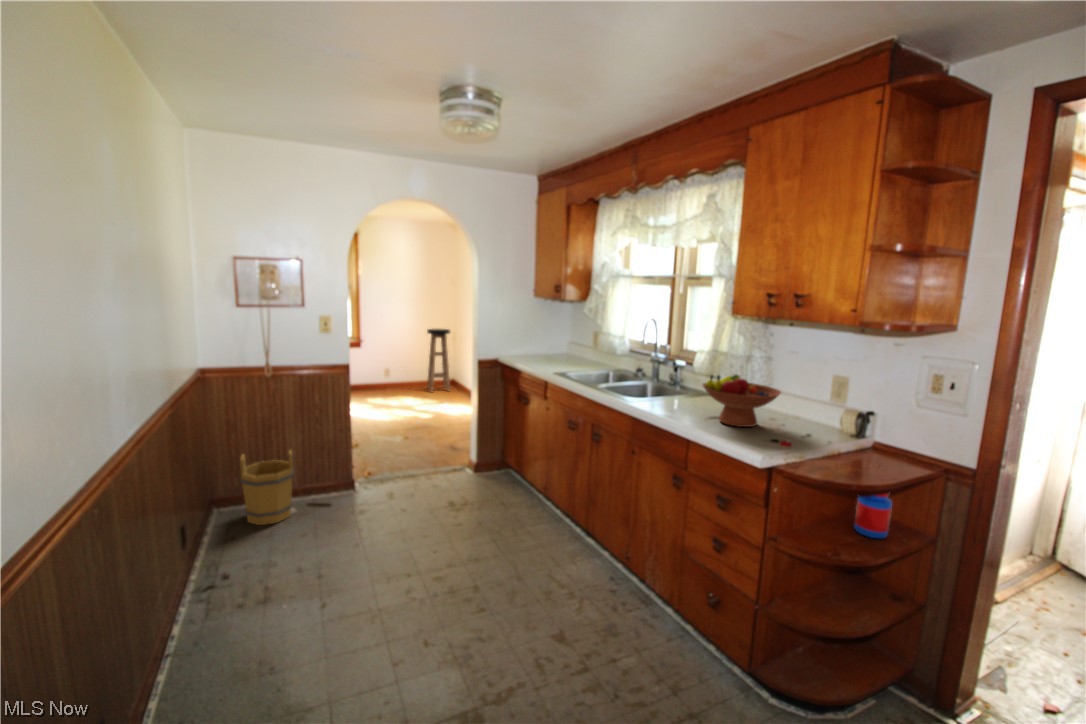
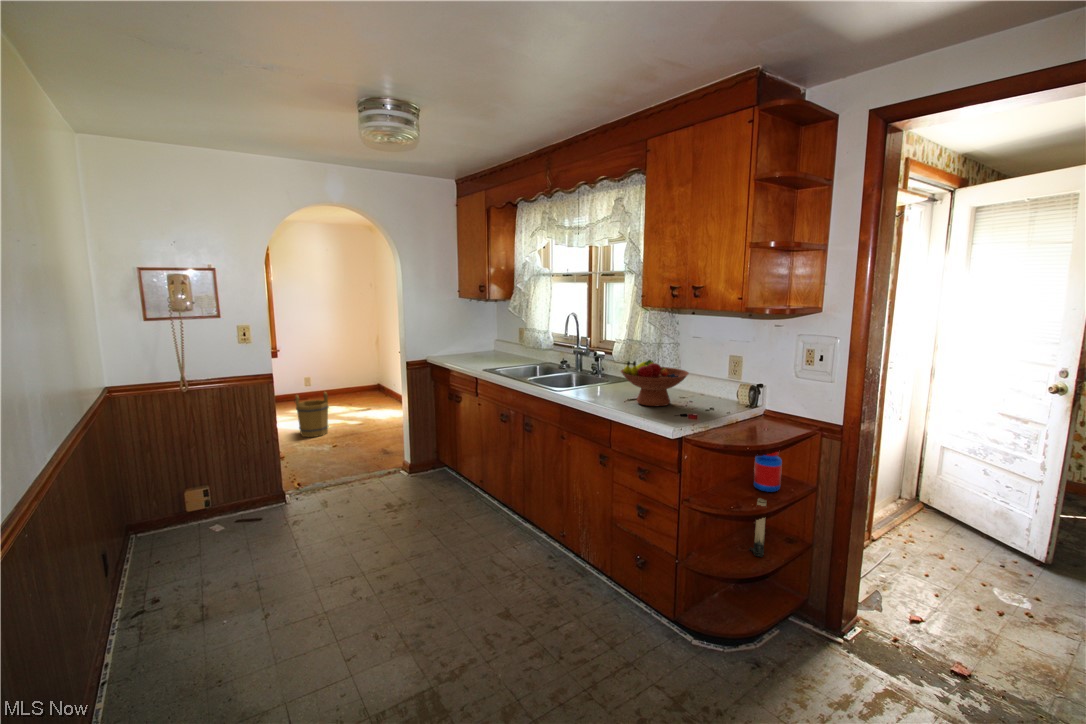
bar stool: present [427,329,450,392] -> none [347,334,375,400]
bucket: present [239,450,294,525] -> present [295,392,329,437]
candle: none [843,544,870,612] -> present [749,498,766,557]

